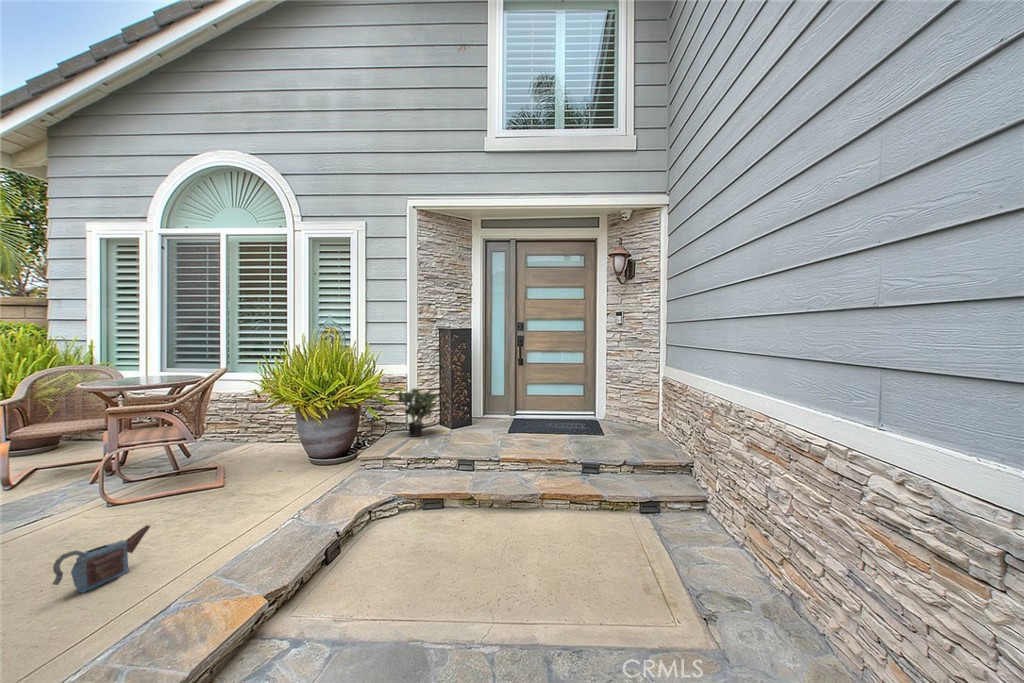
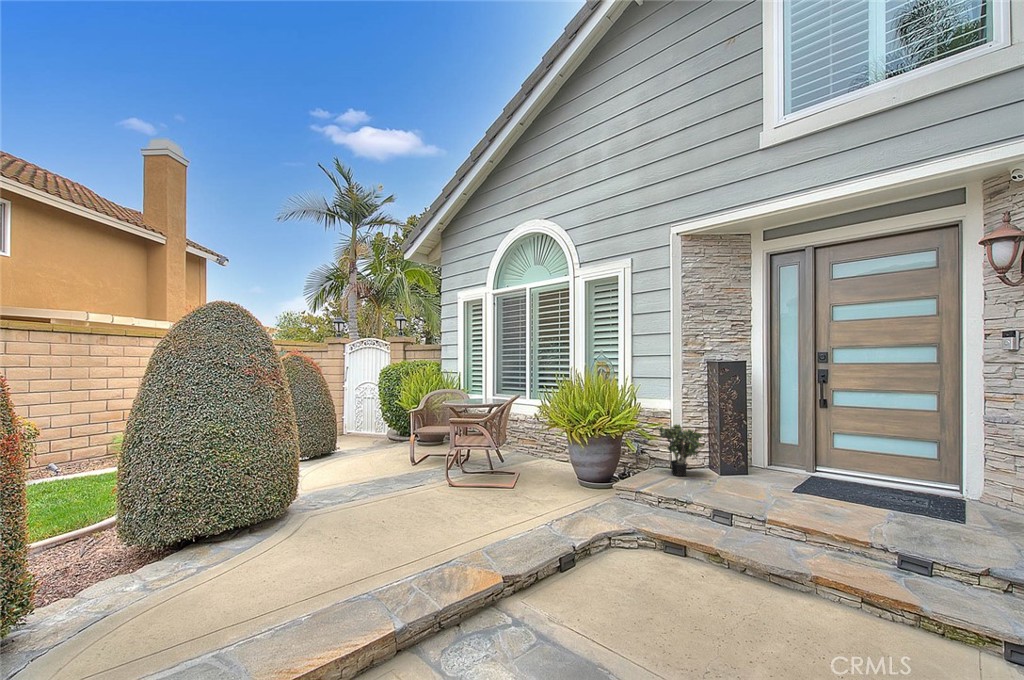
watering can: present [52,525,151,593] -> none [409,502,458,537]

